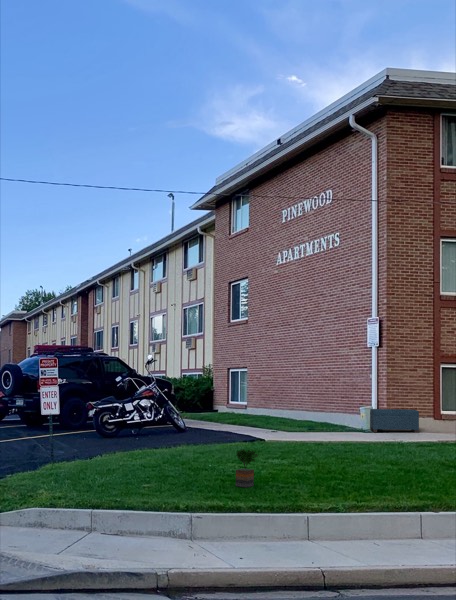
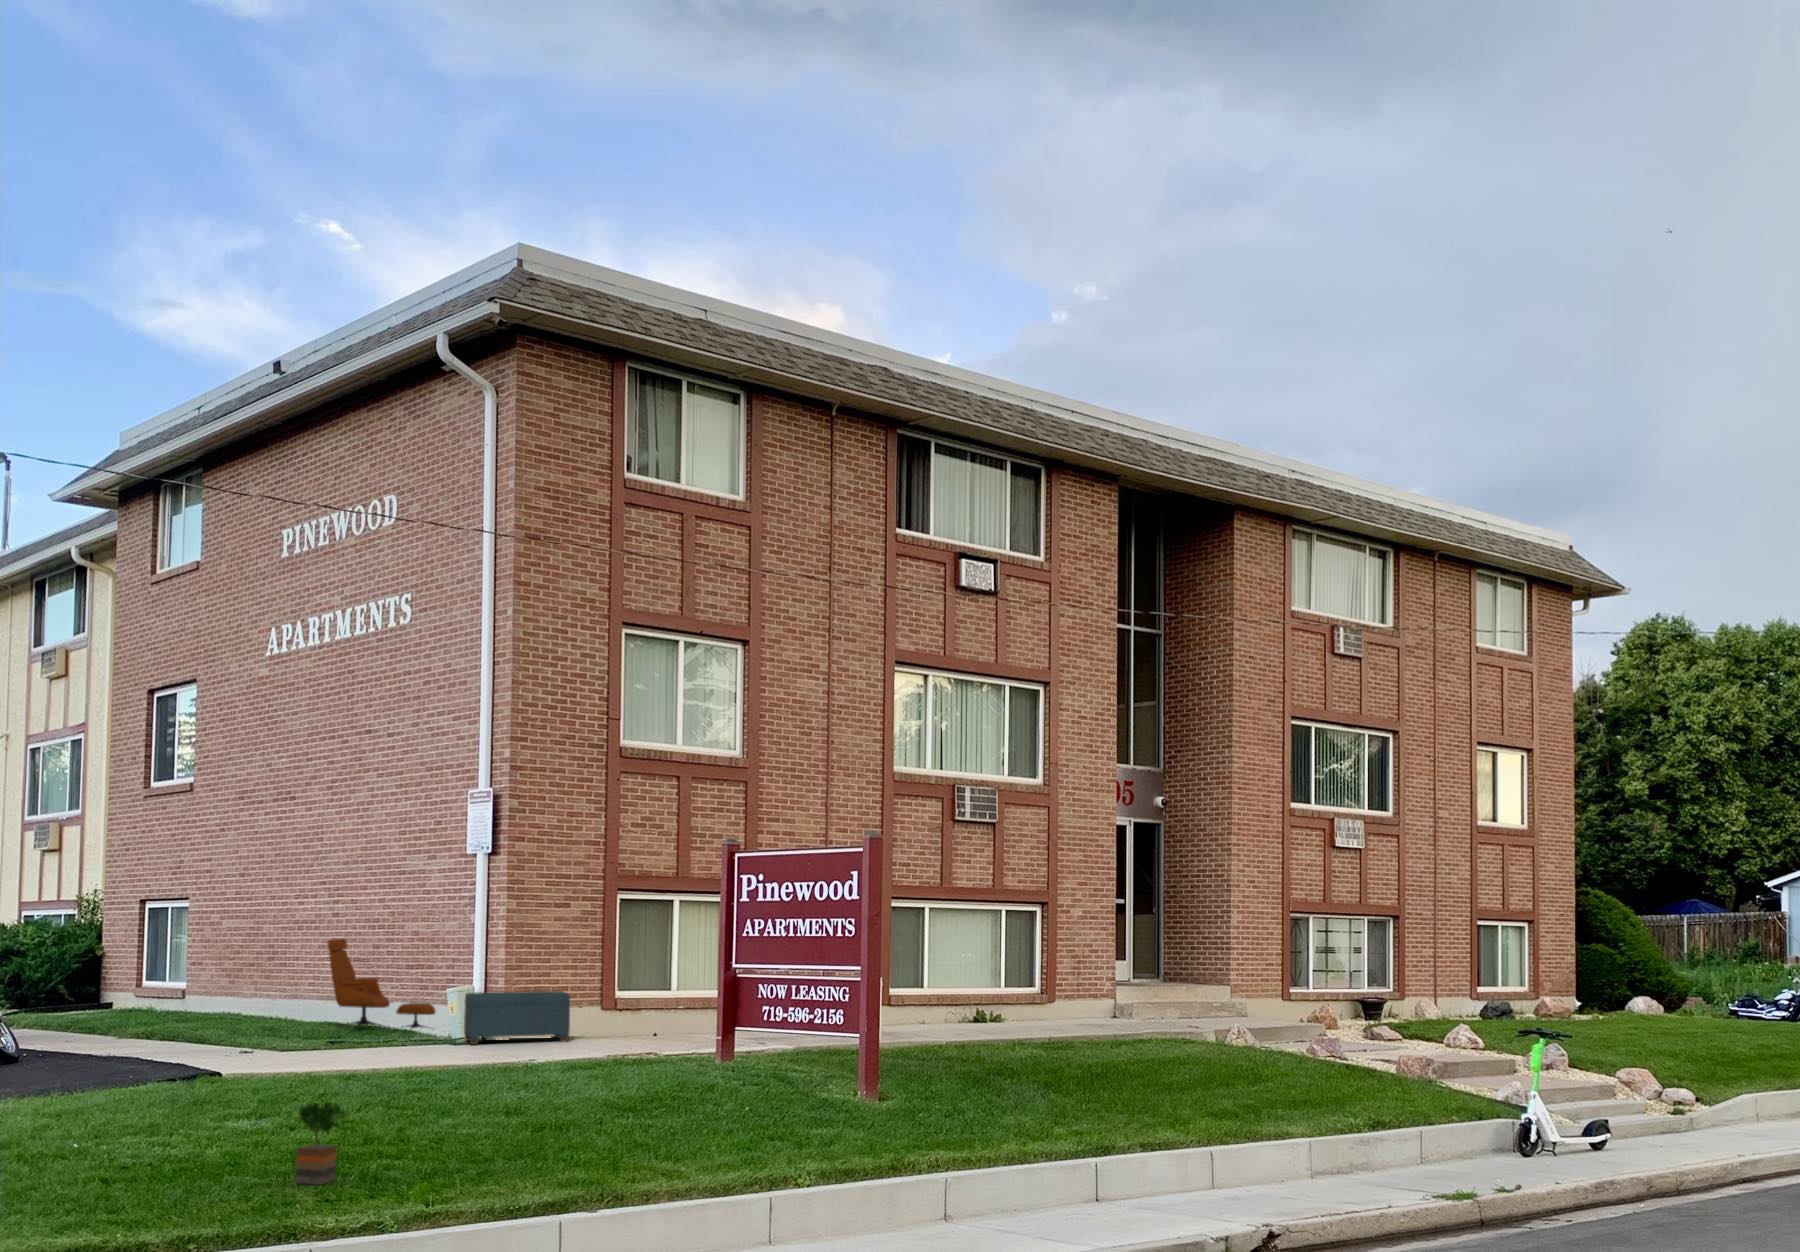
lounge chair: none [308,384,355,426] -> present [327,939,436,1030]
potted tree: present [236,449,258,487] -> present [296,1102,346,1185]

